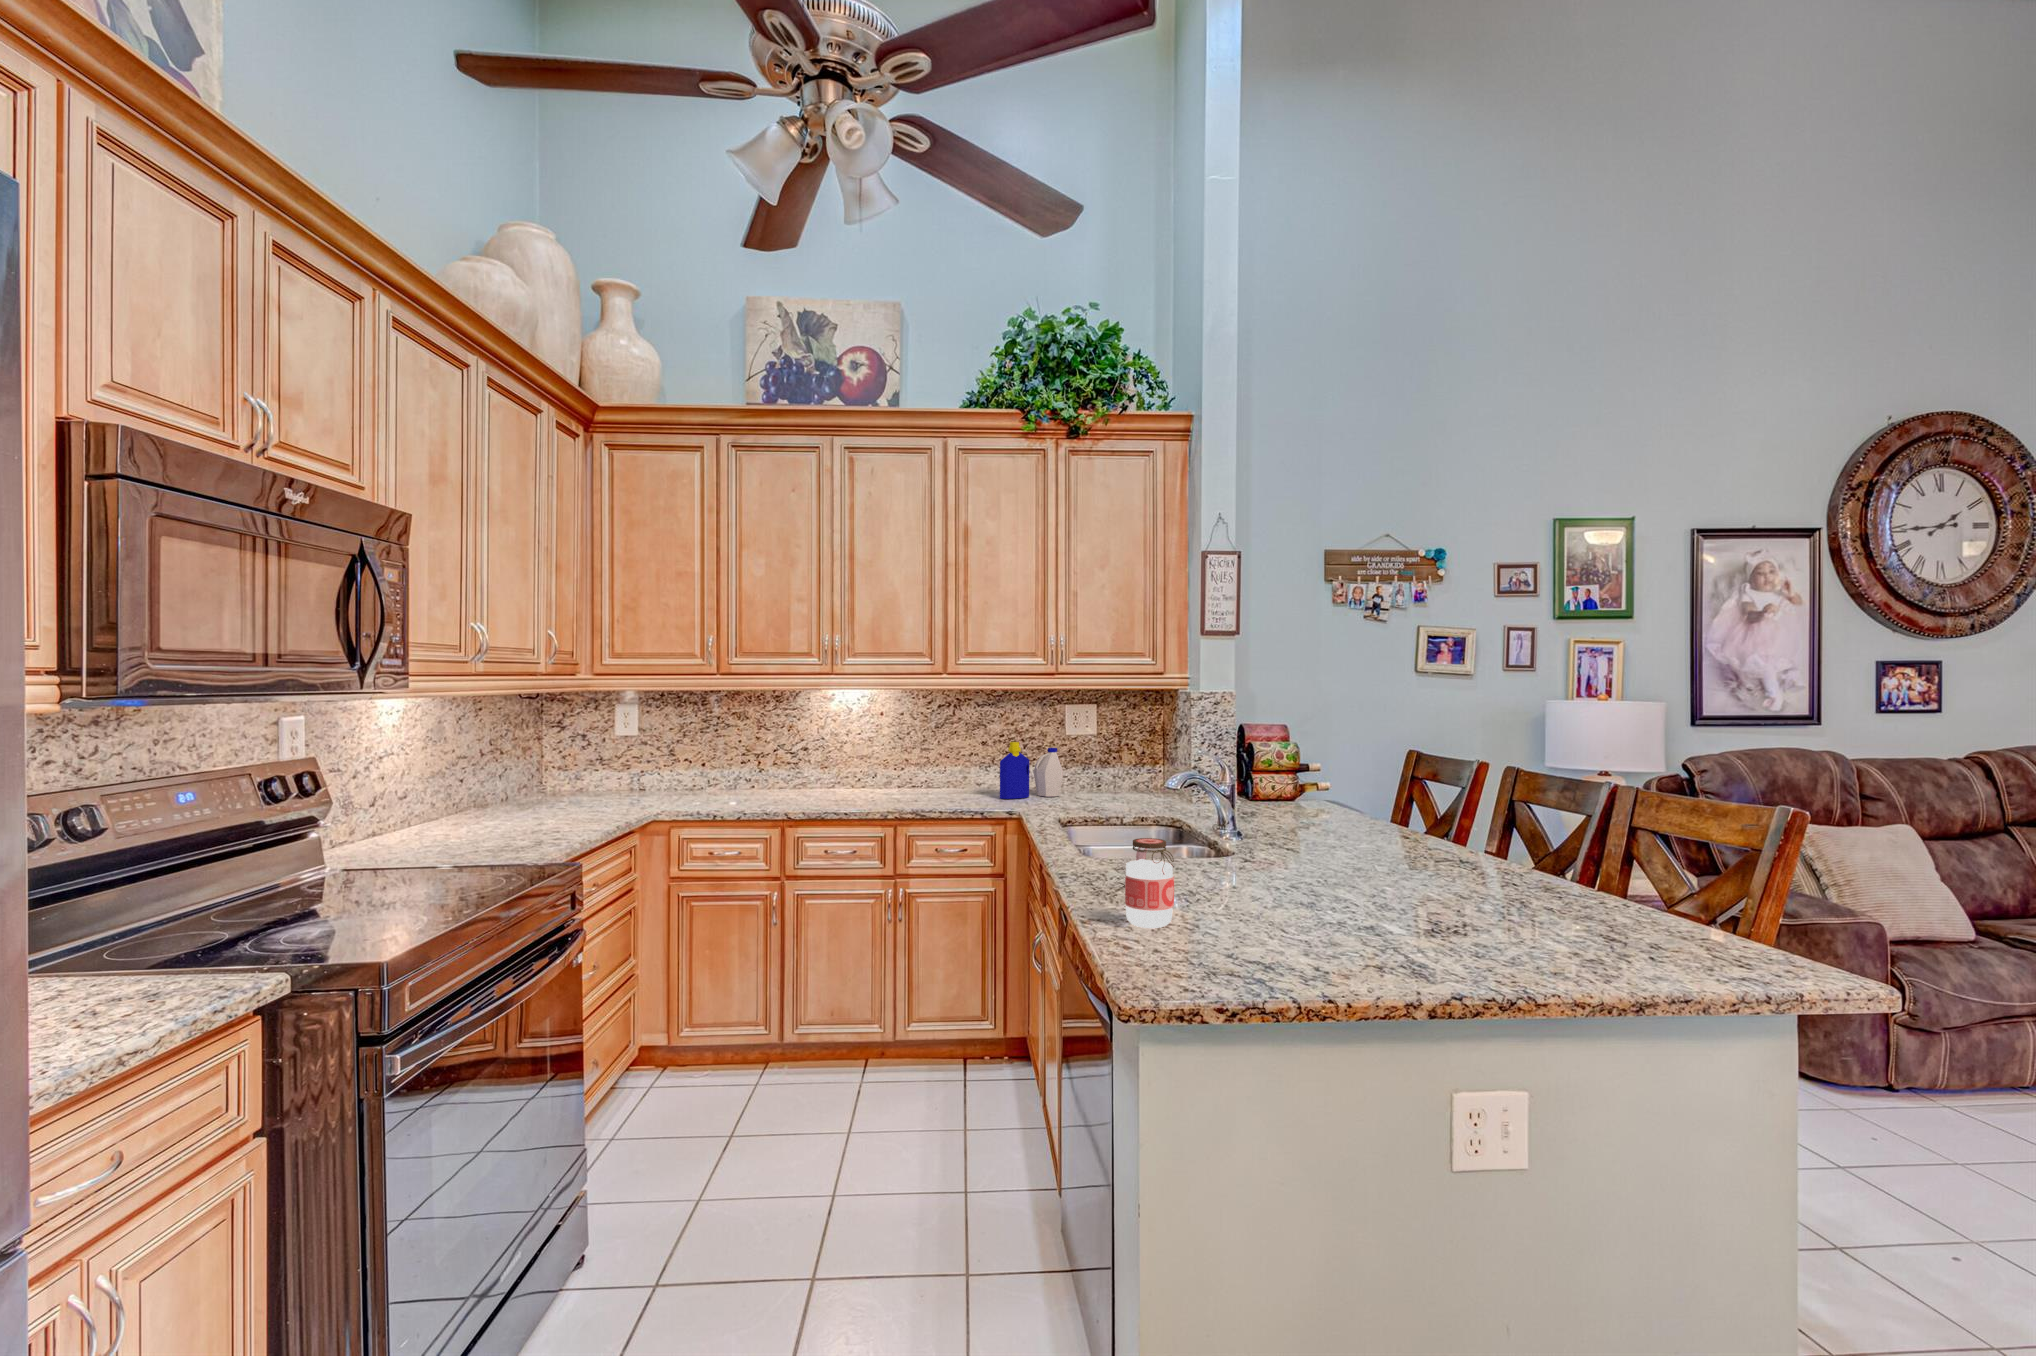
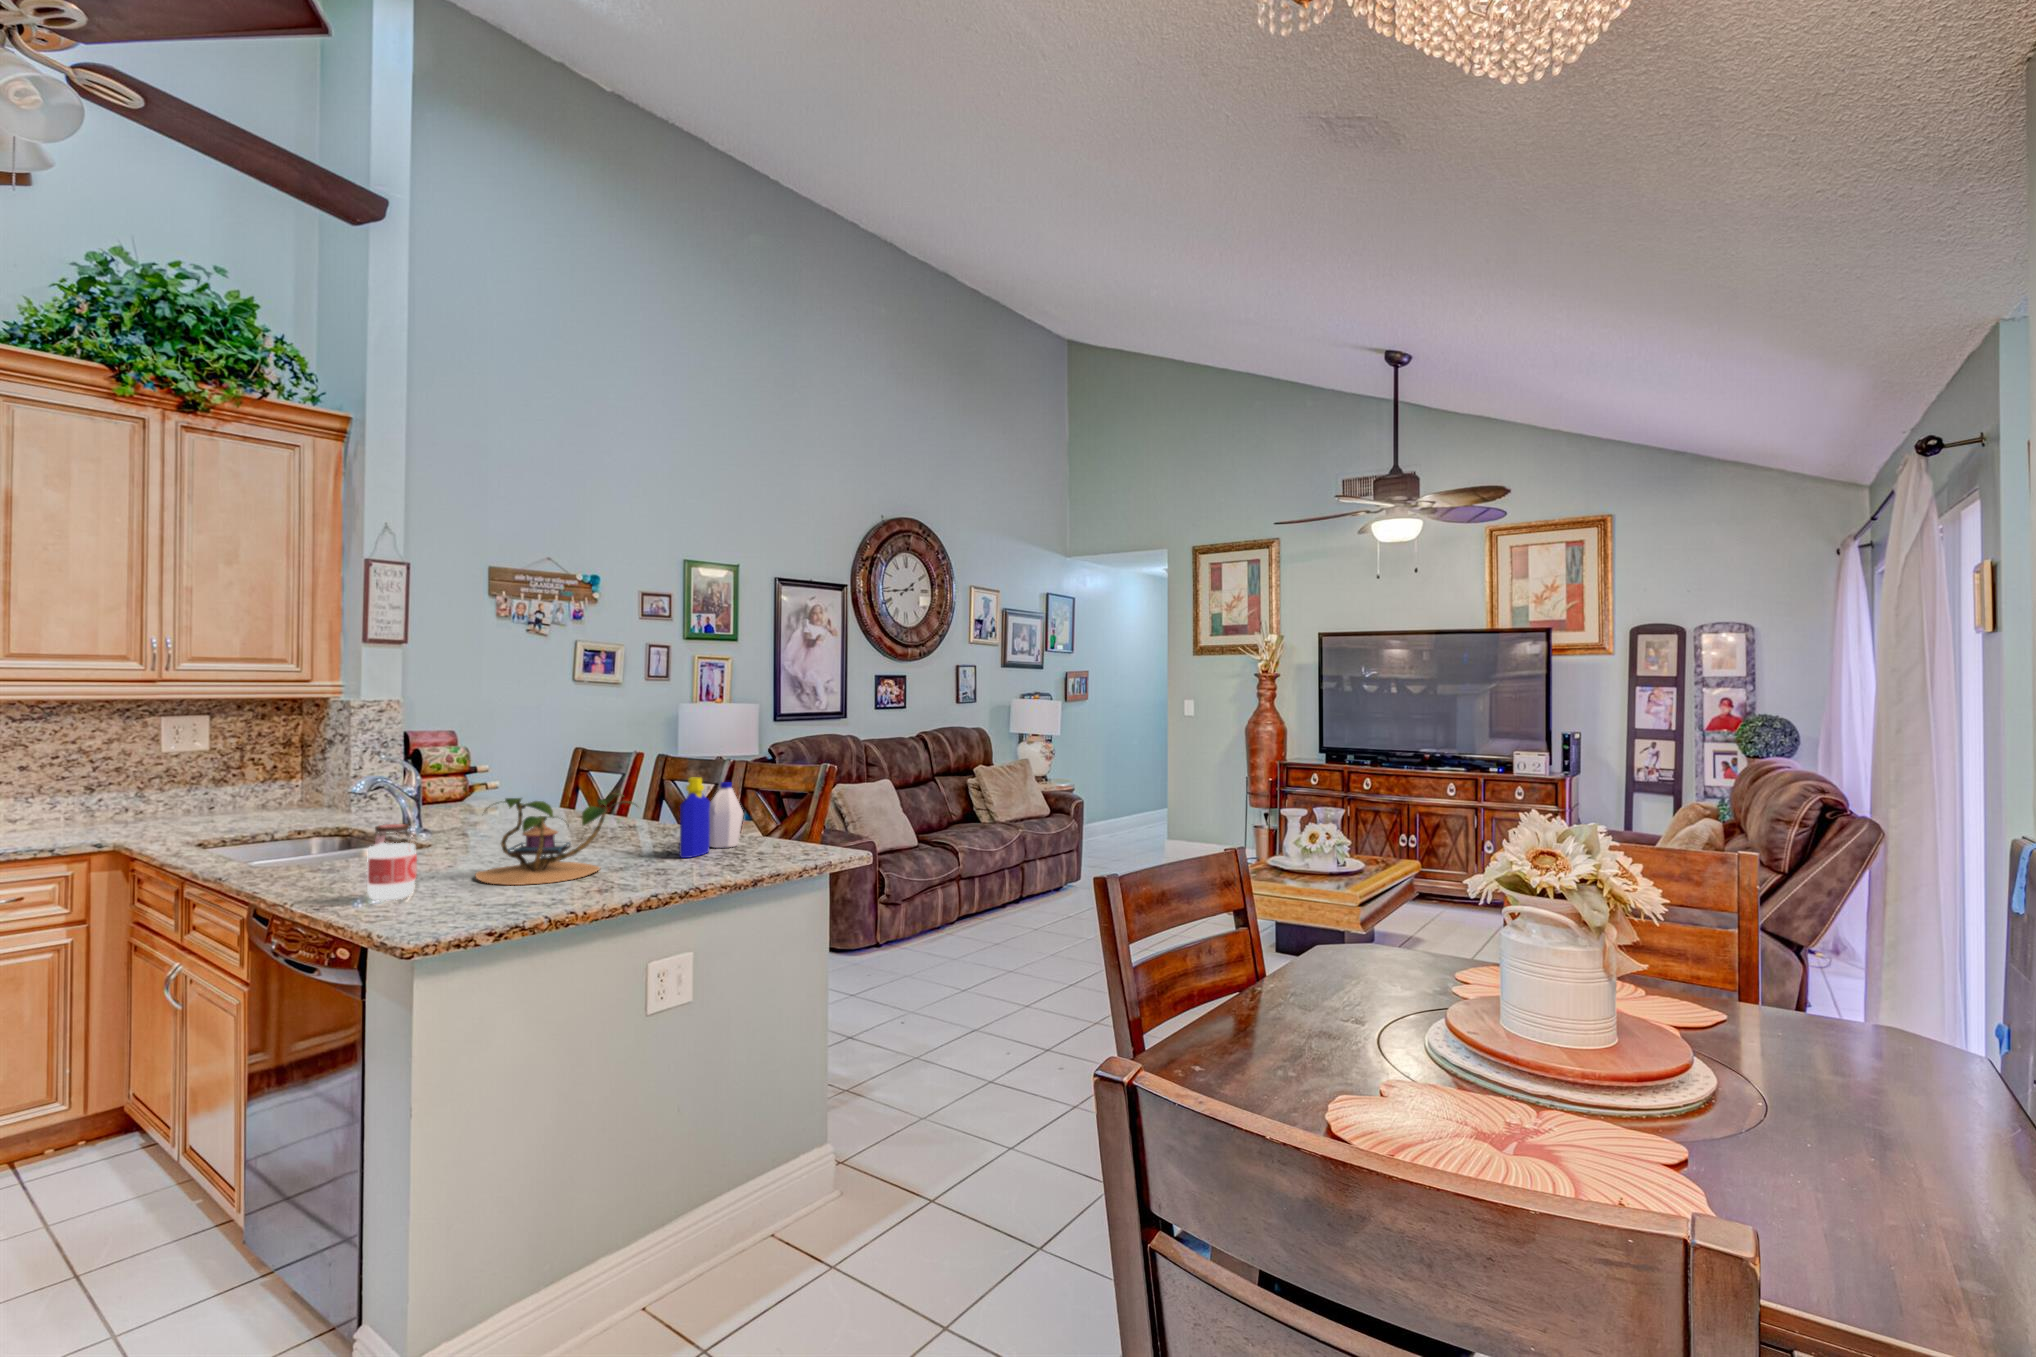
bottle: present [1000,742,1063,799] -> present [680,778,743,858]
plant: none [1246,819,1452,939] -> present [476,793,636,885]

